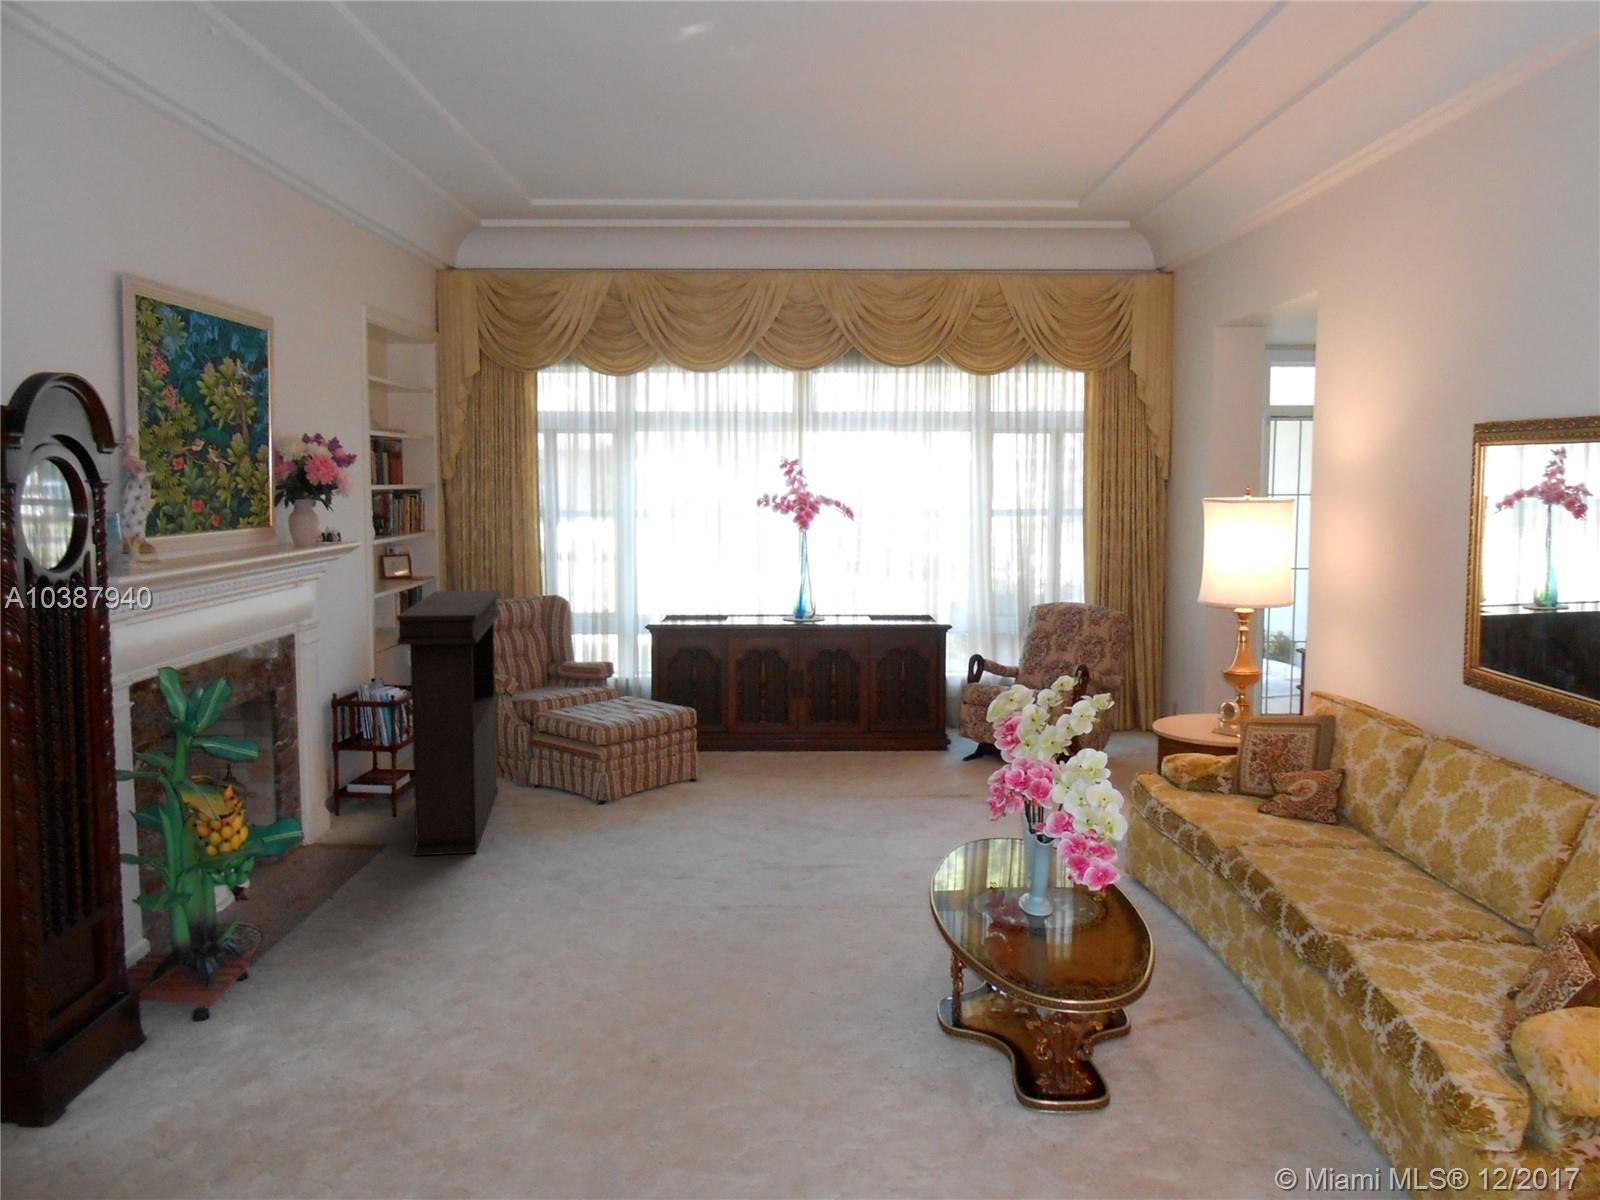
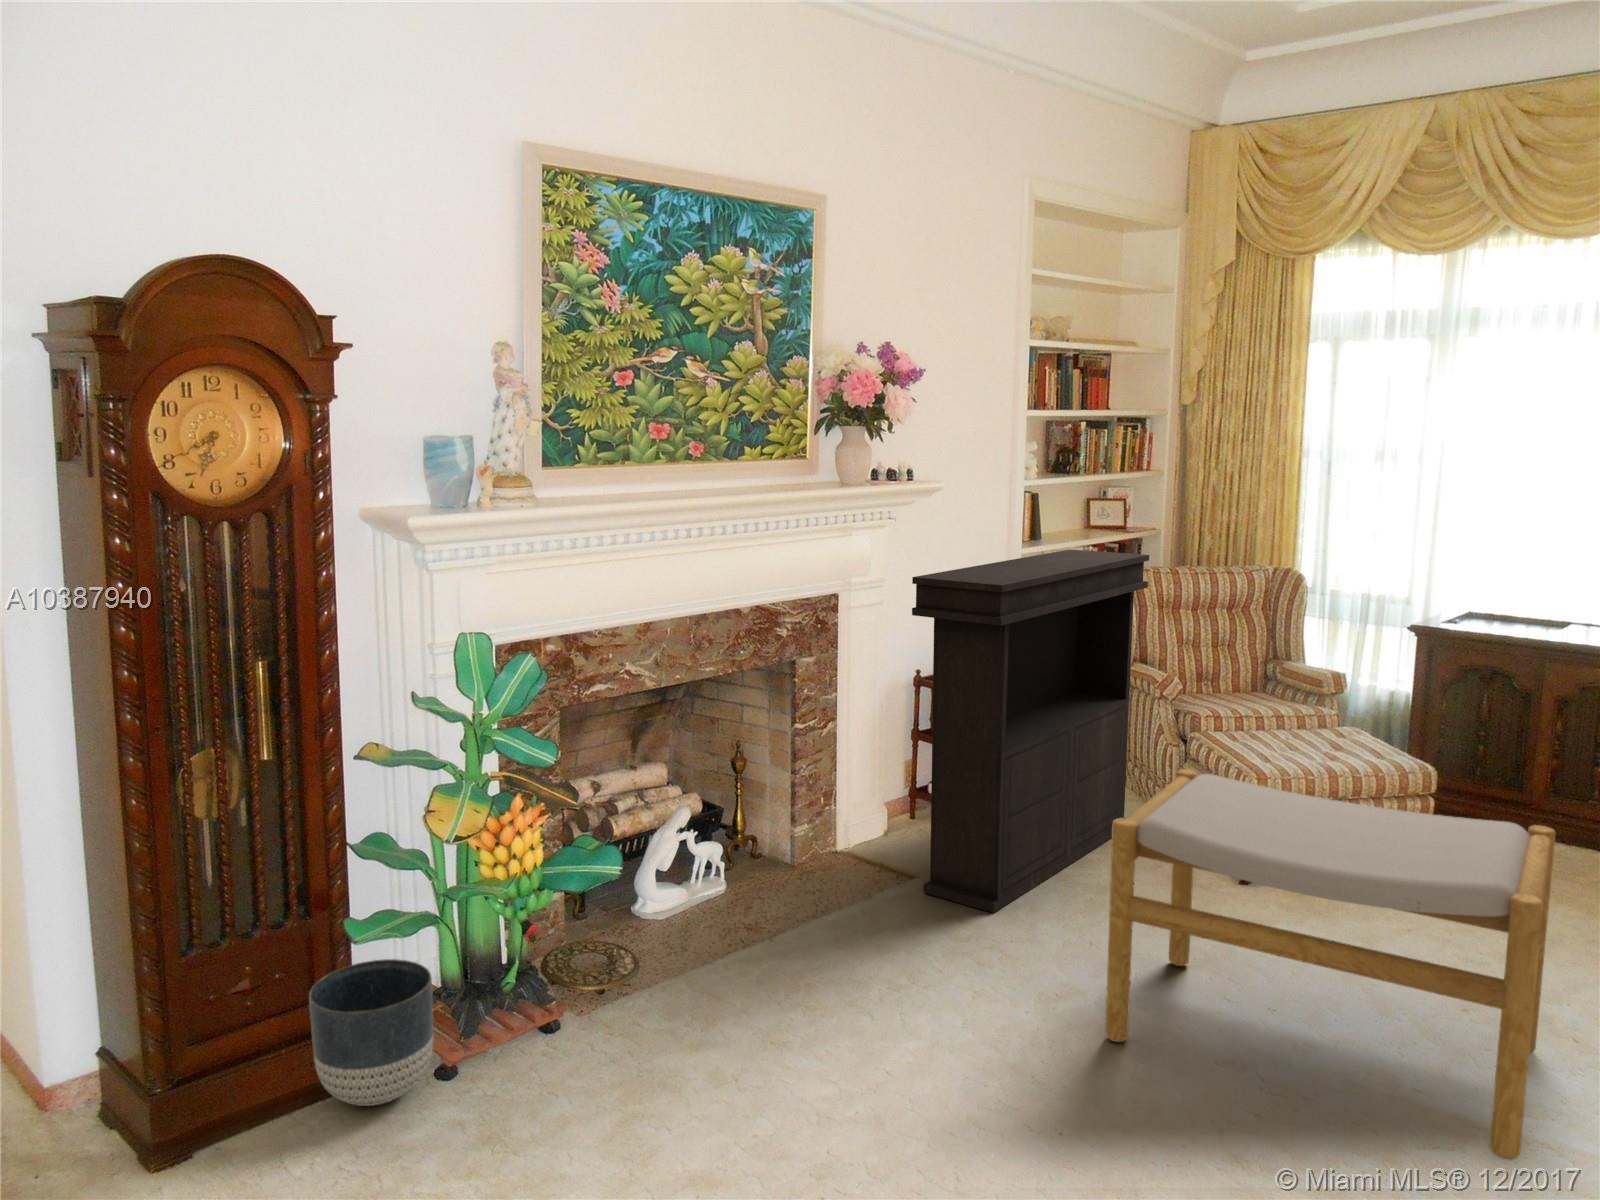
footstool: none [606,712,833,885] -> present [1105,769,1556,1159]
planter: none [123,953,231,1072] -> present [309,959,434,1106]

